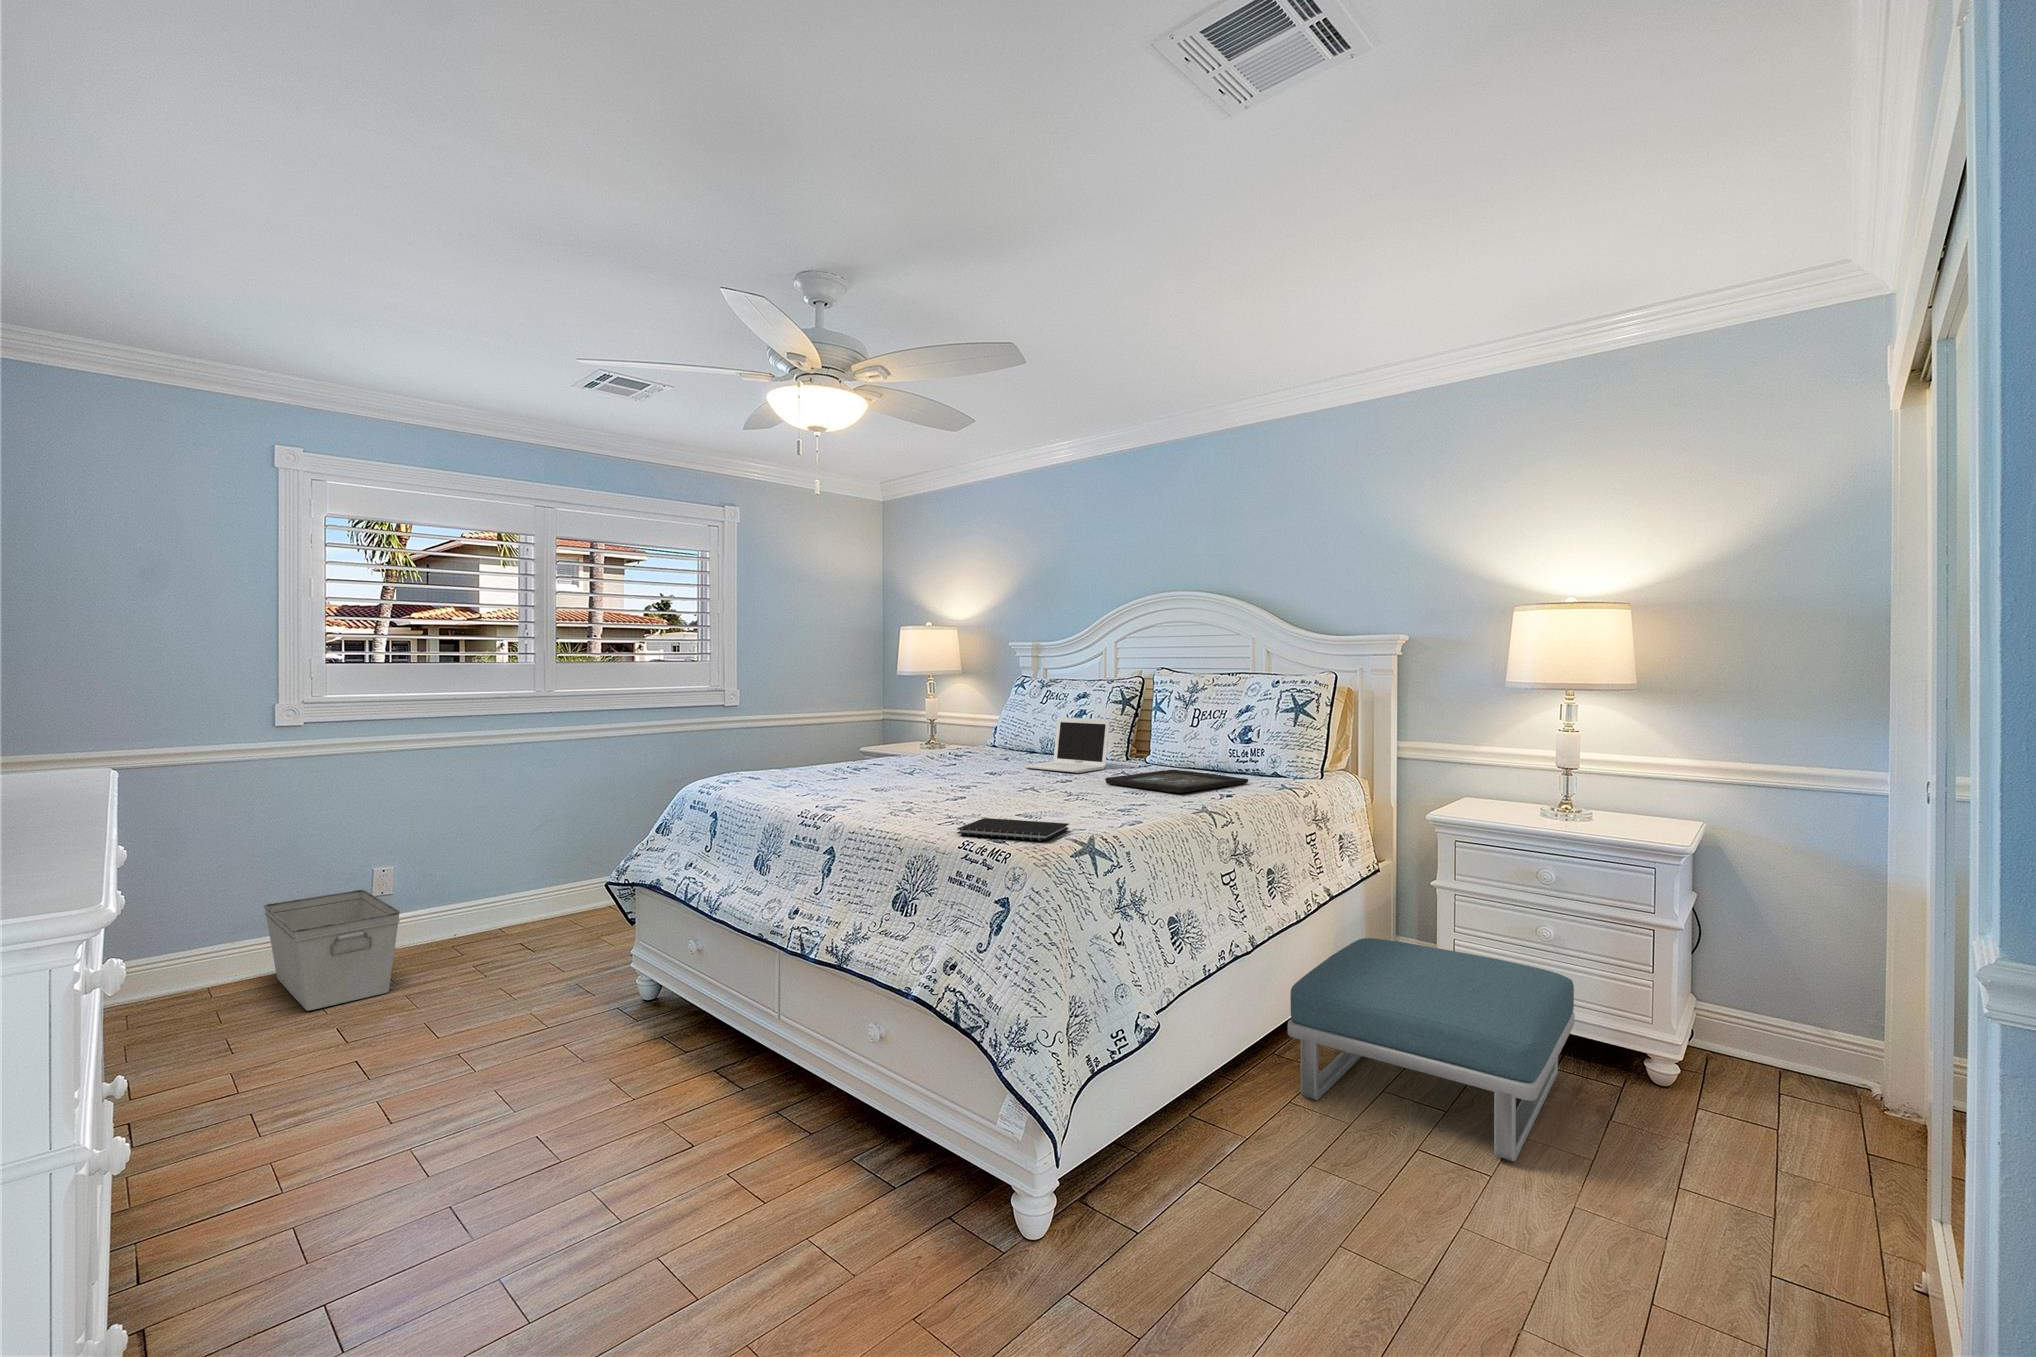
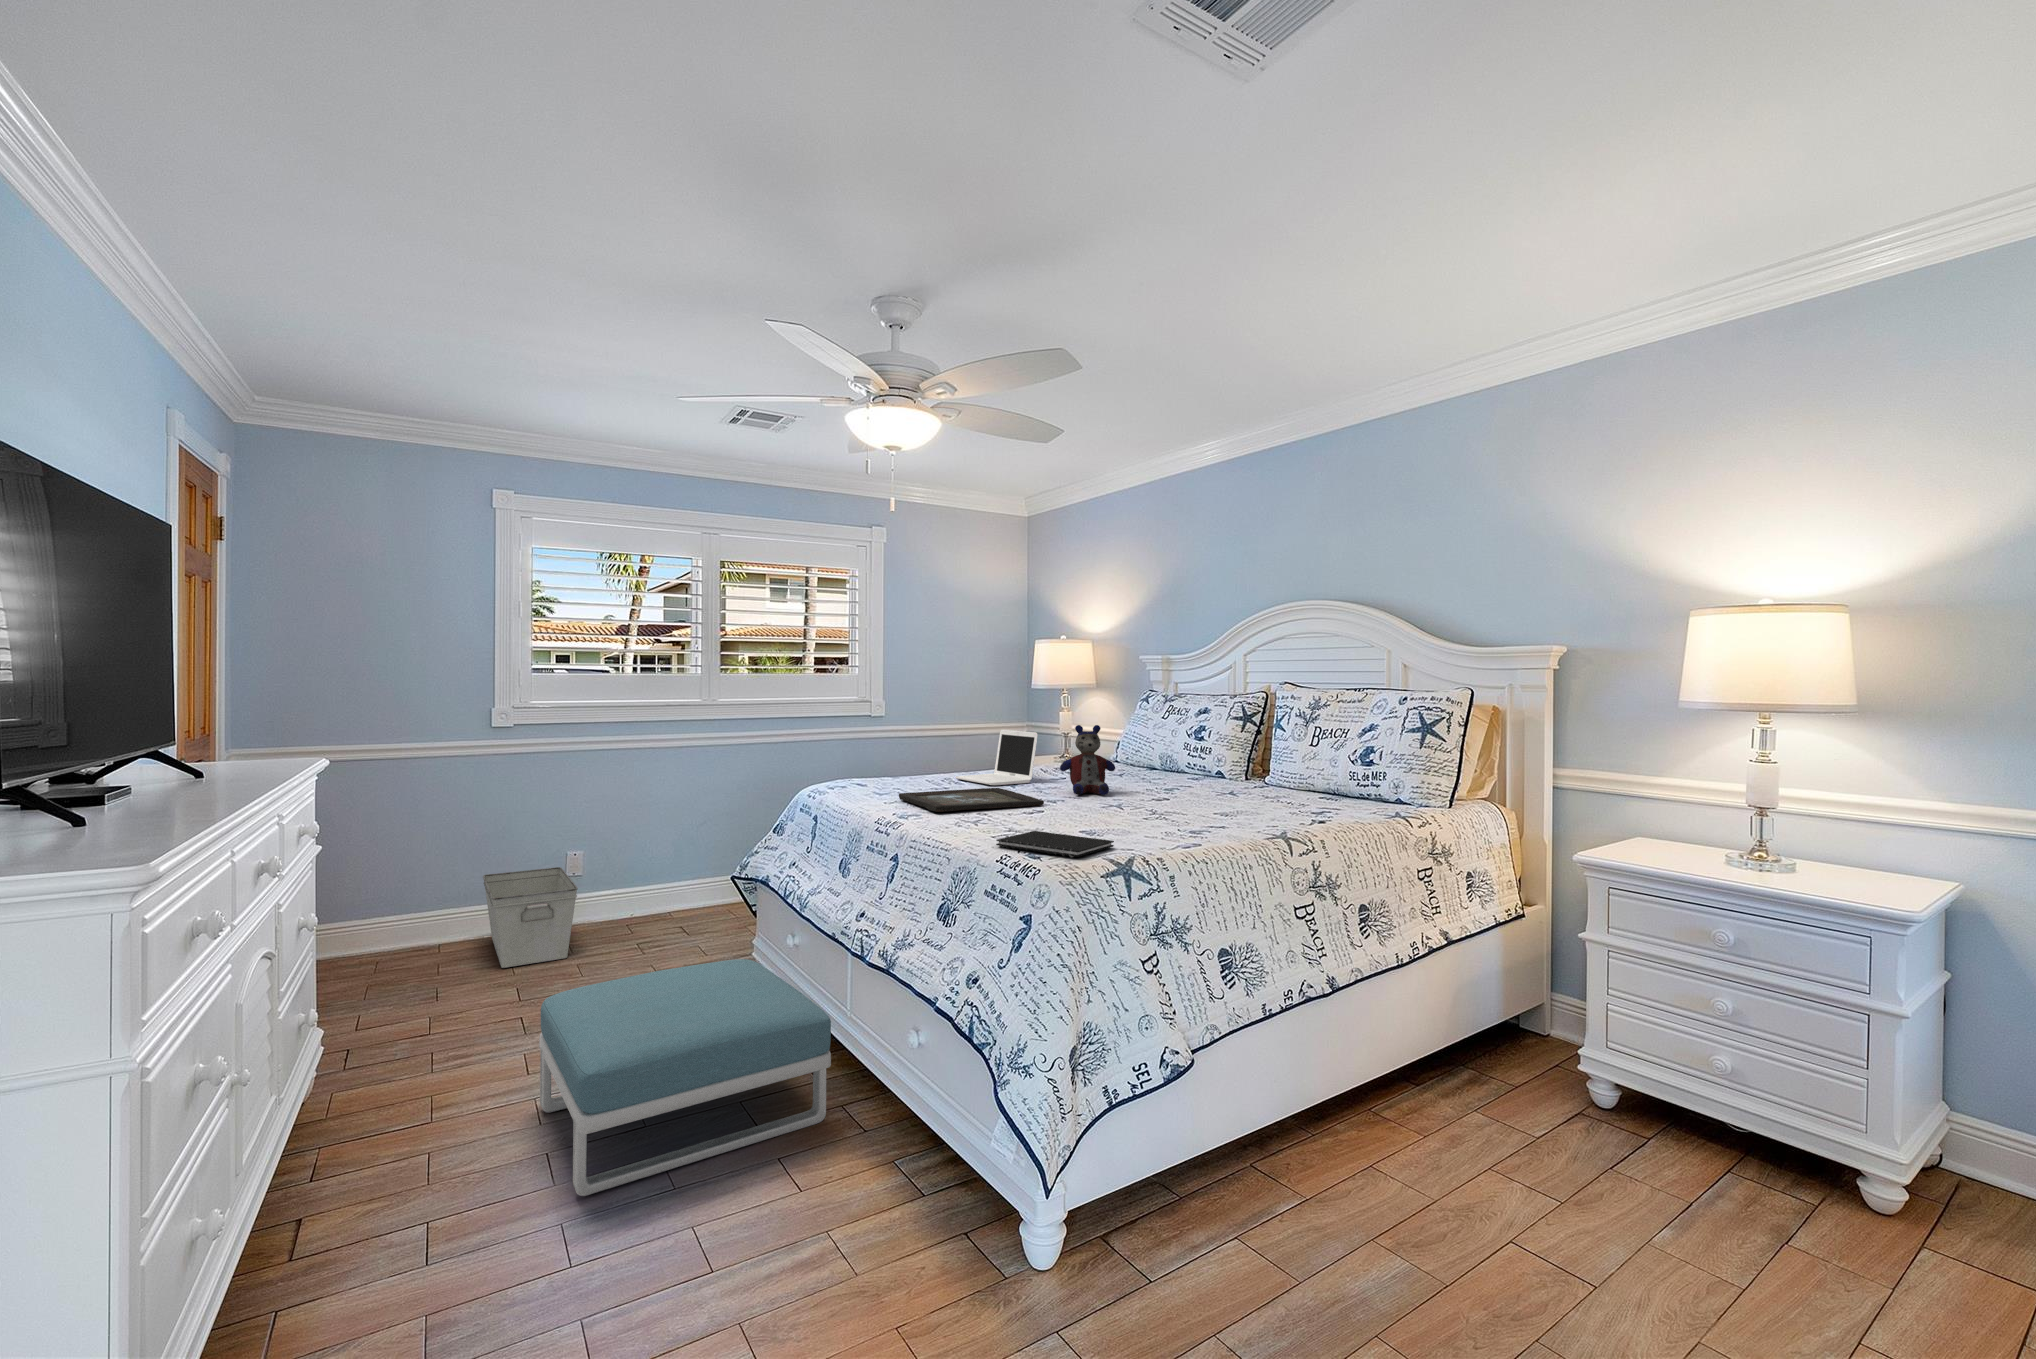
stuffed bear: none [966,712,1019,782] -> present [1060,725,1115,795]
laptop: present [1025,717,1110,773] -> present [956,730,1038,785]
tray: present [1105,770,1248,793] -> present [899,788,1044,812]
footstool: present [1288,938,1575,1161] -> present [539,959,831,1196]

